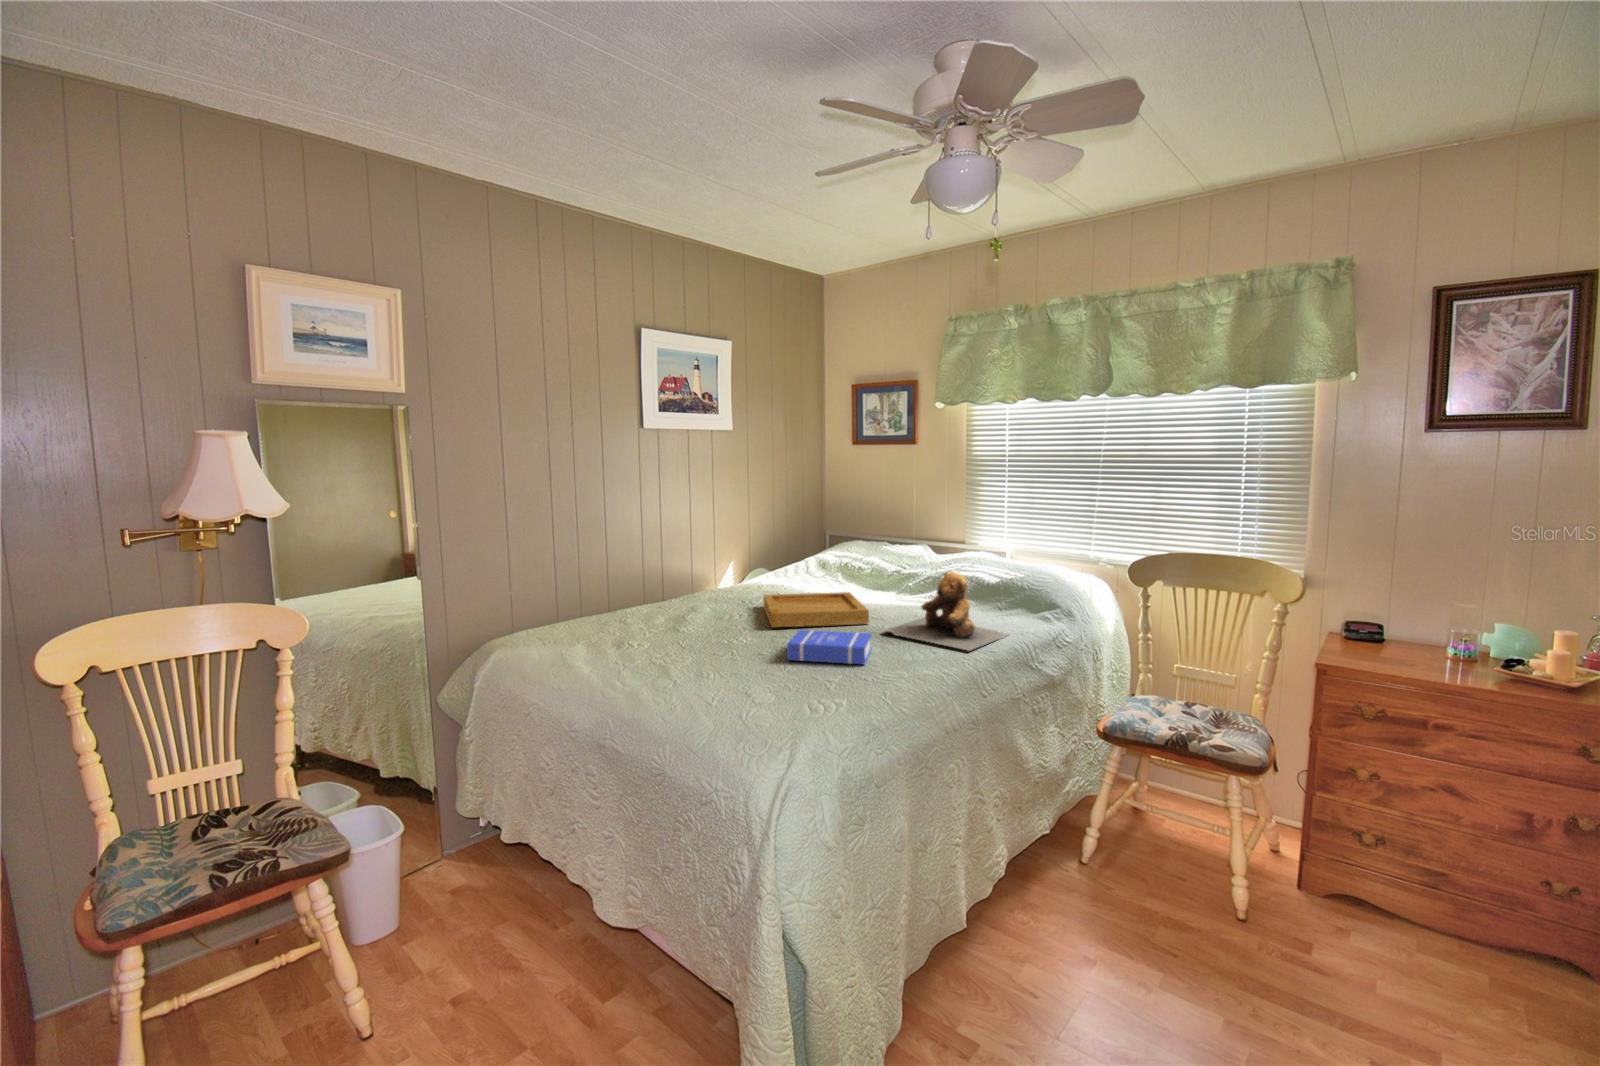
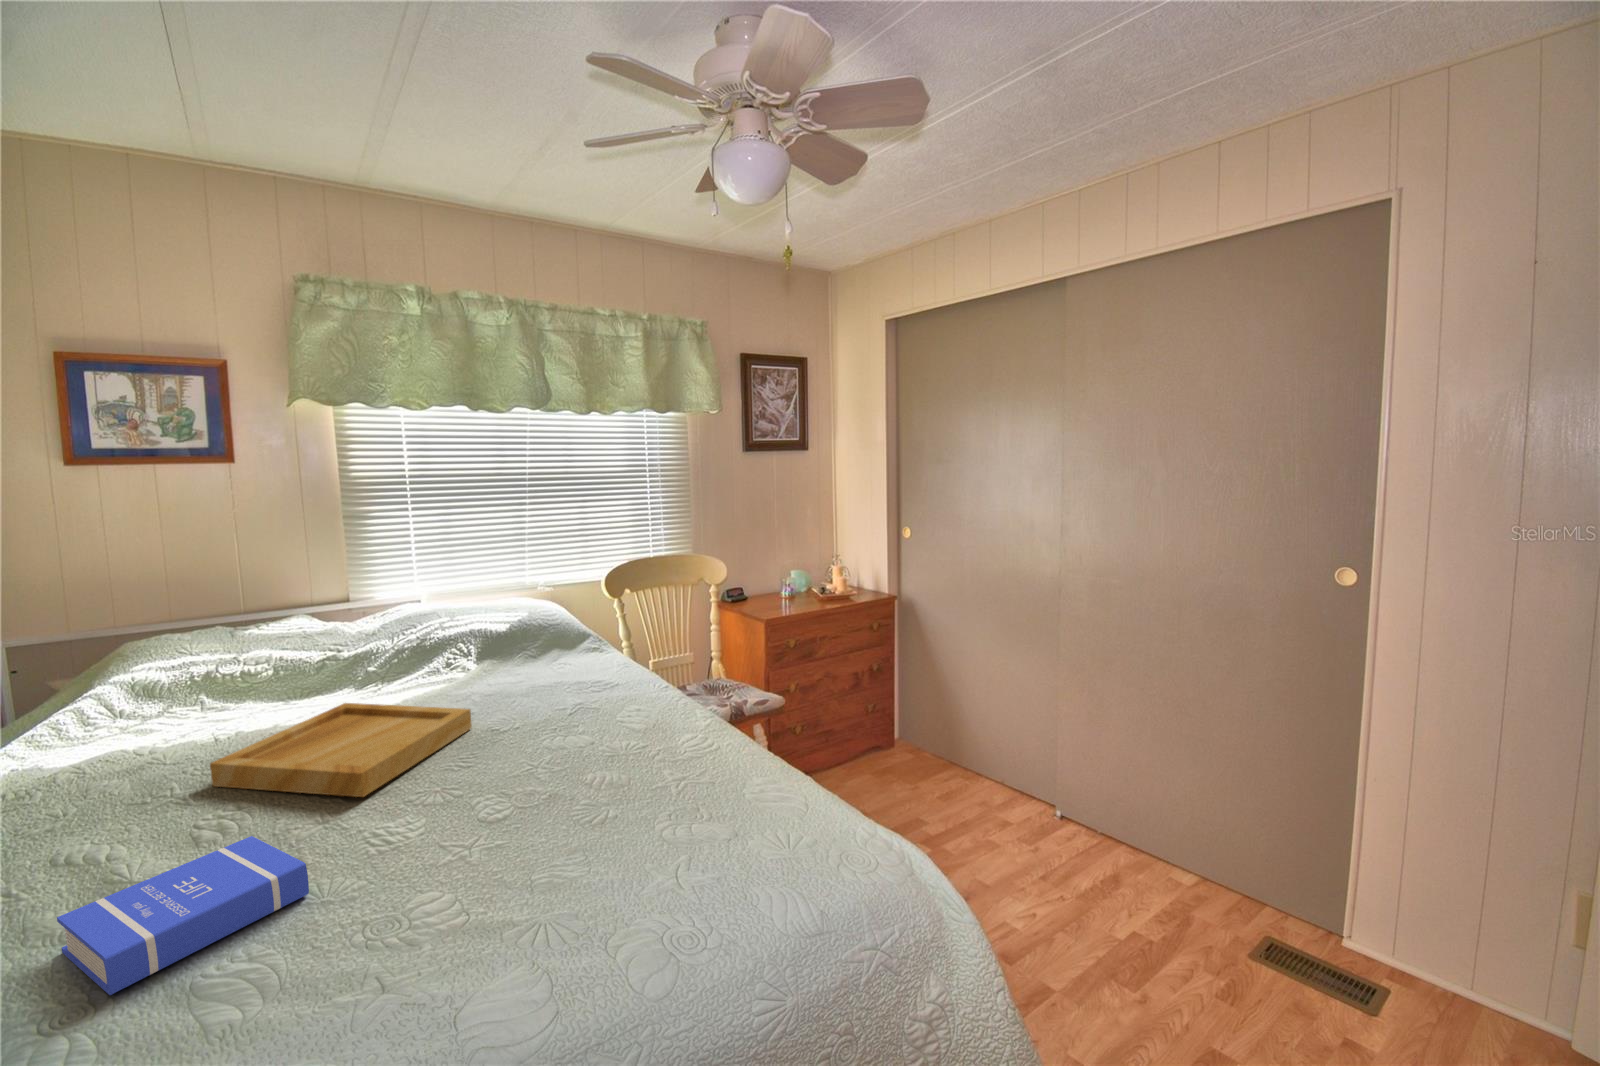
teddy bear: present [883,572,1009,651] -> none [505,623,656,729]
book: present [787,630,871,664] -> present [57,836,309,995]

